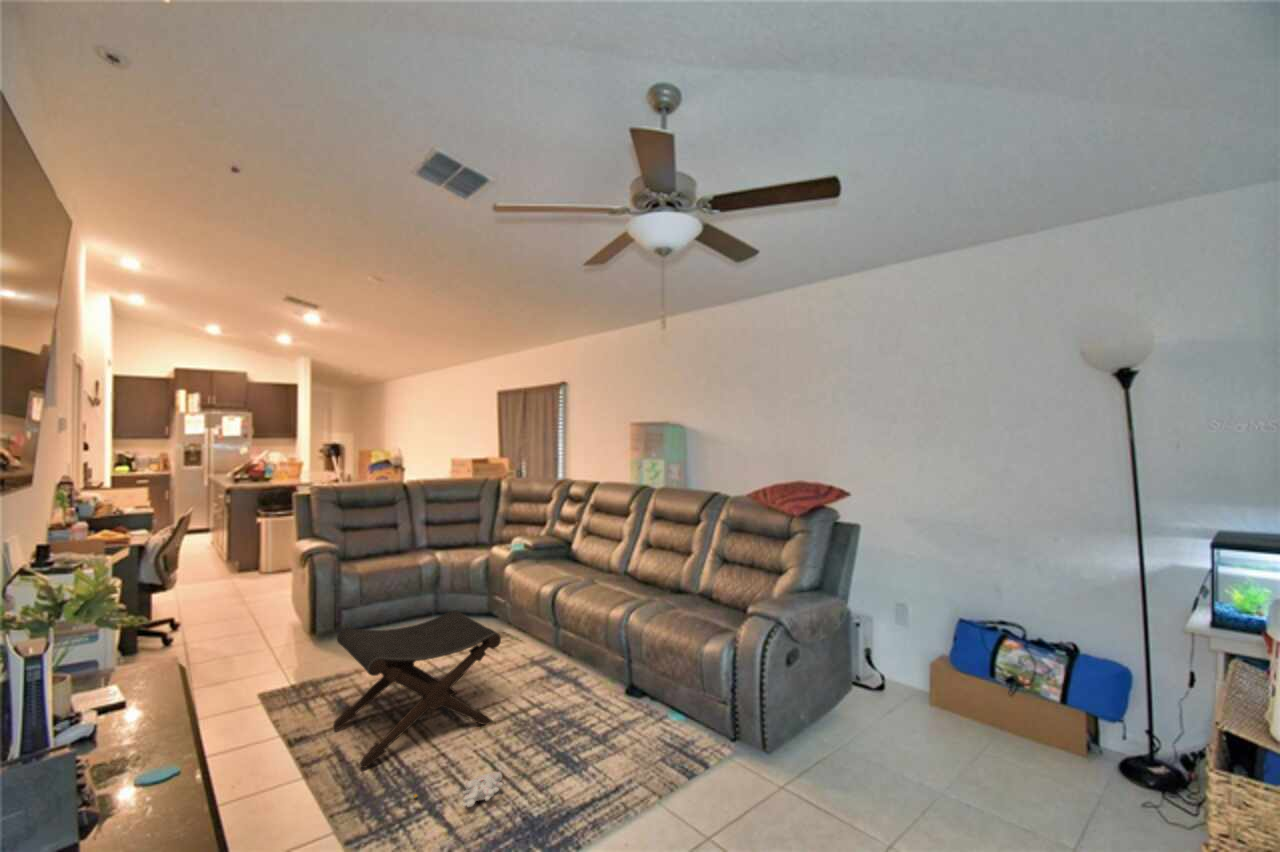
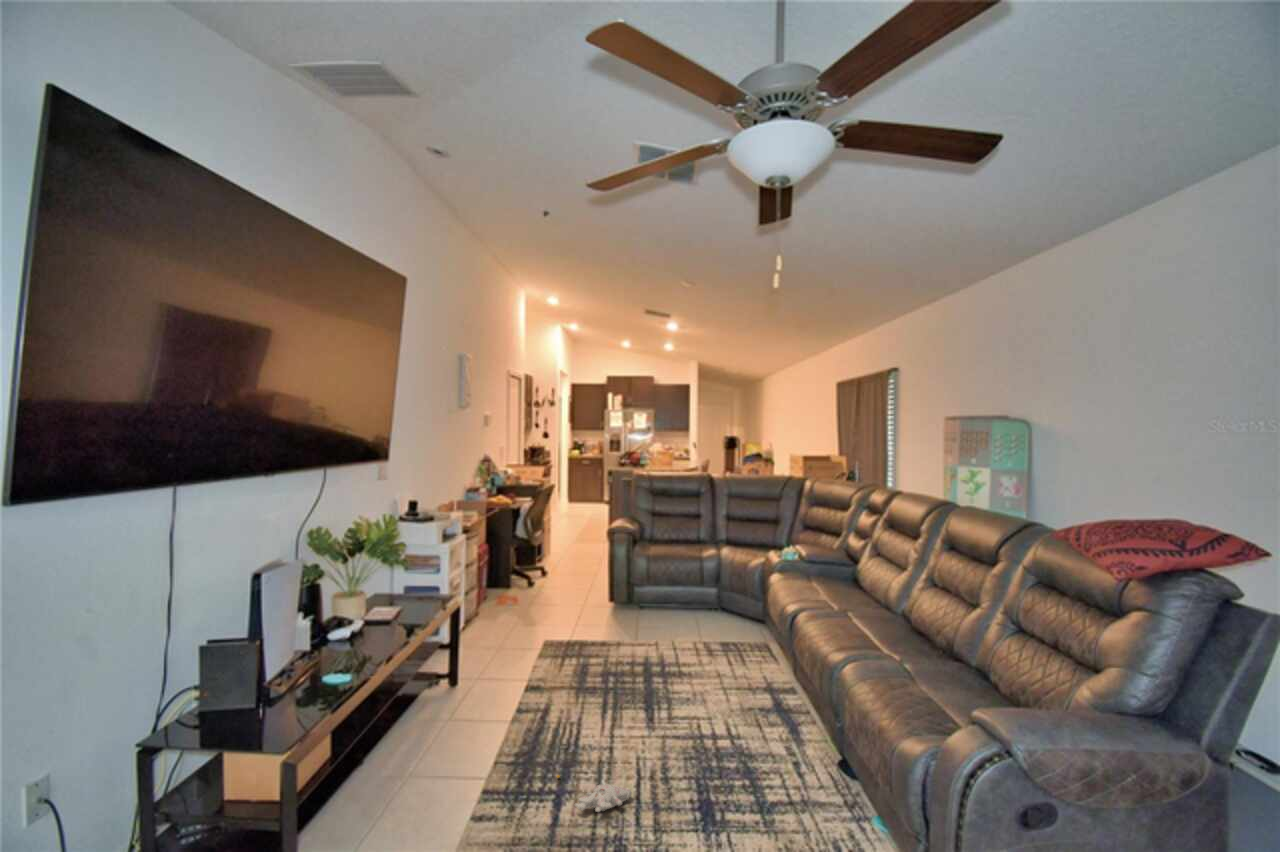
footstool: present [333,610,501,768] -> none [546,603,685,740]

